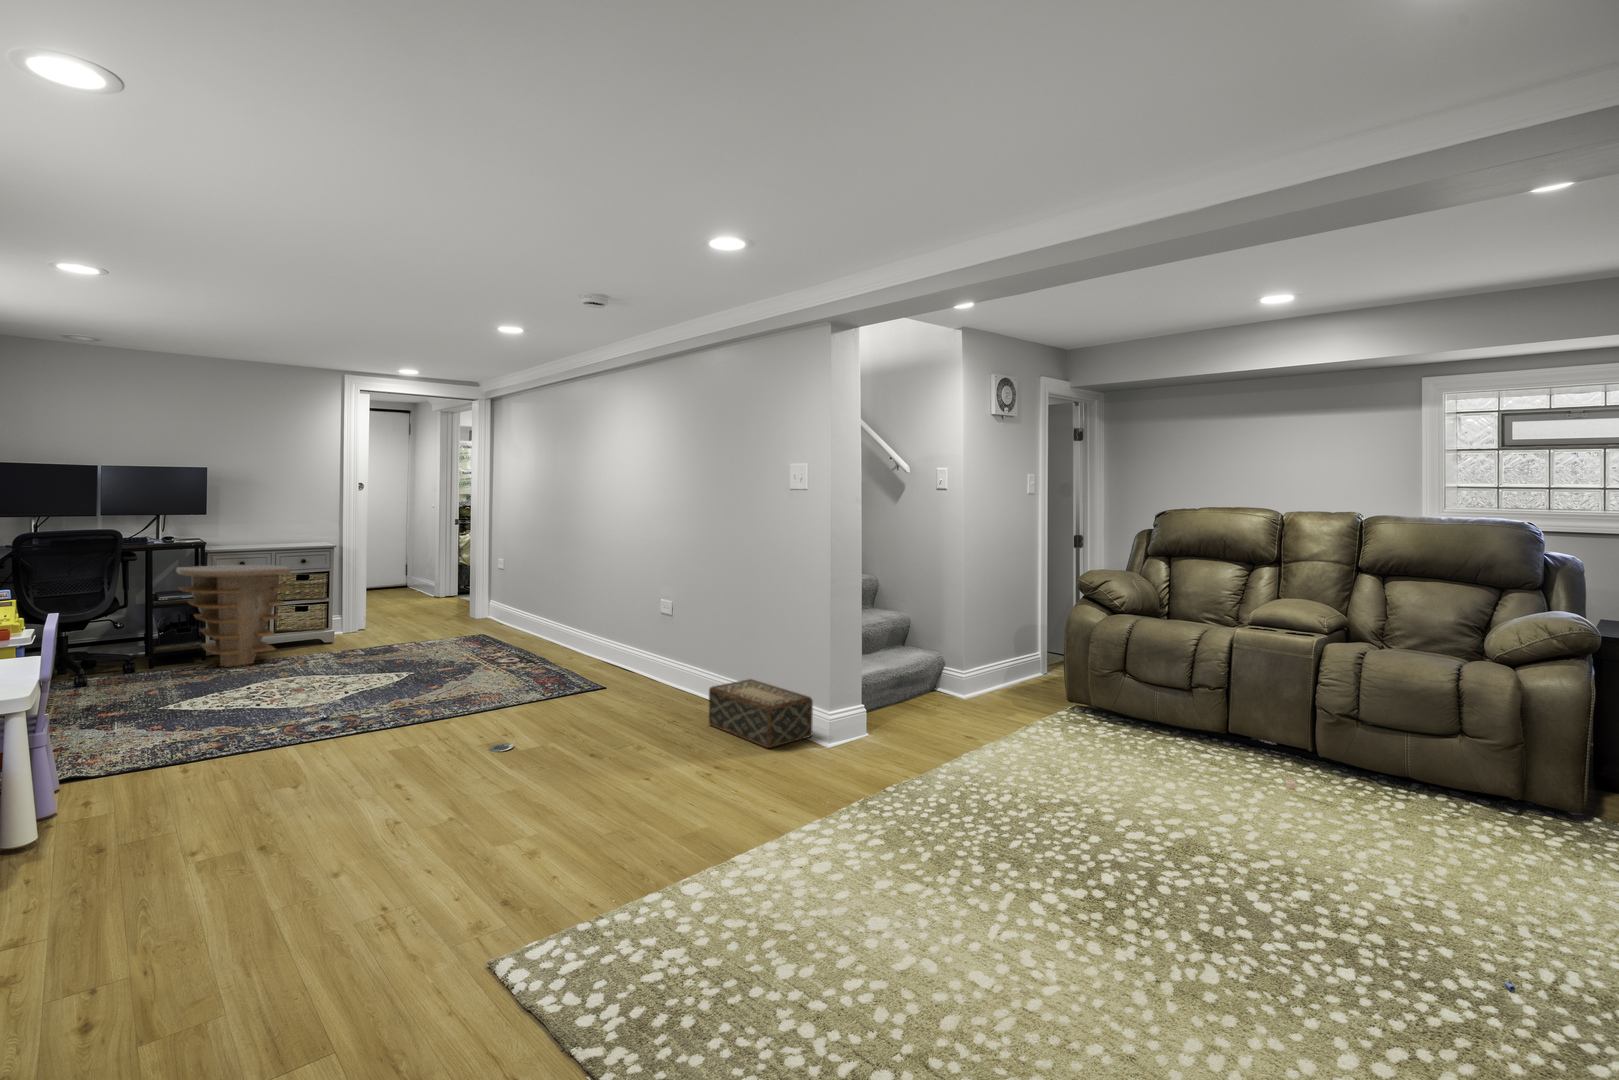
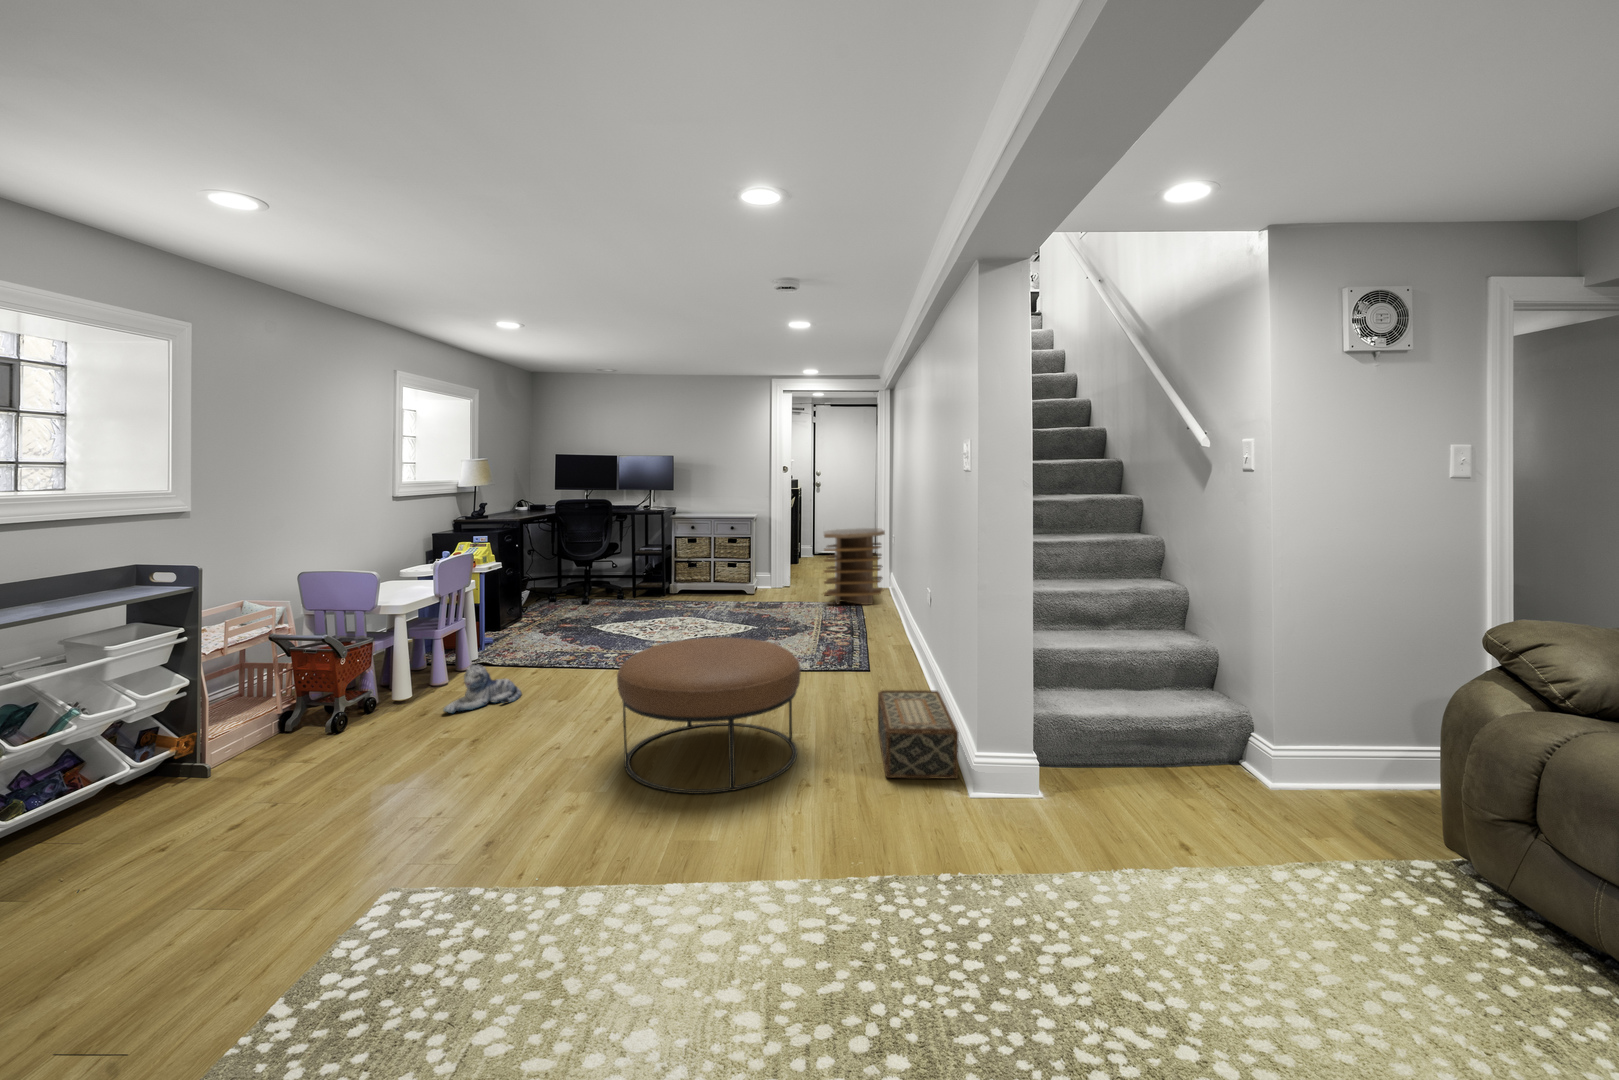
side table: present [176,565,292,667] -> present [823,528,885,605]
ottoman: none [505,657,692,808] -> present [617,637,801,794]
plush toy: none [145,755,238,831] -> present [443,664,522,713]

